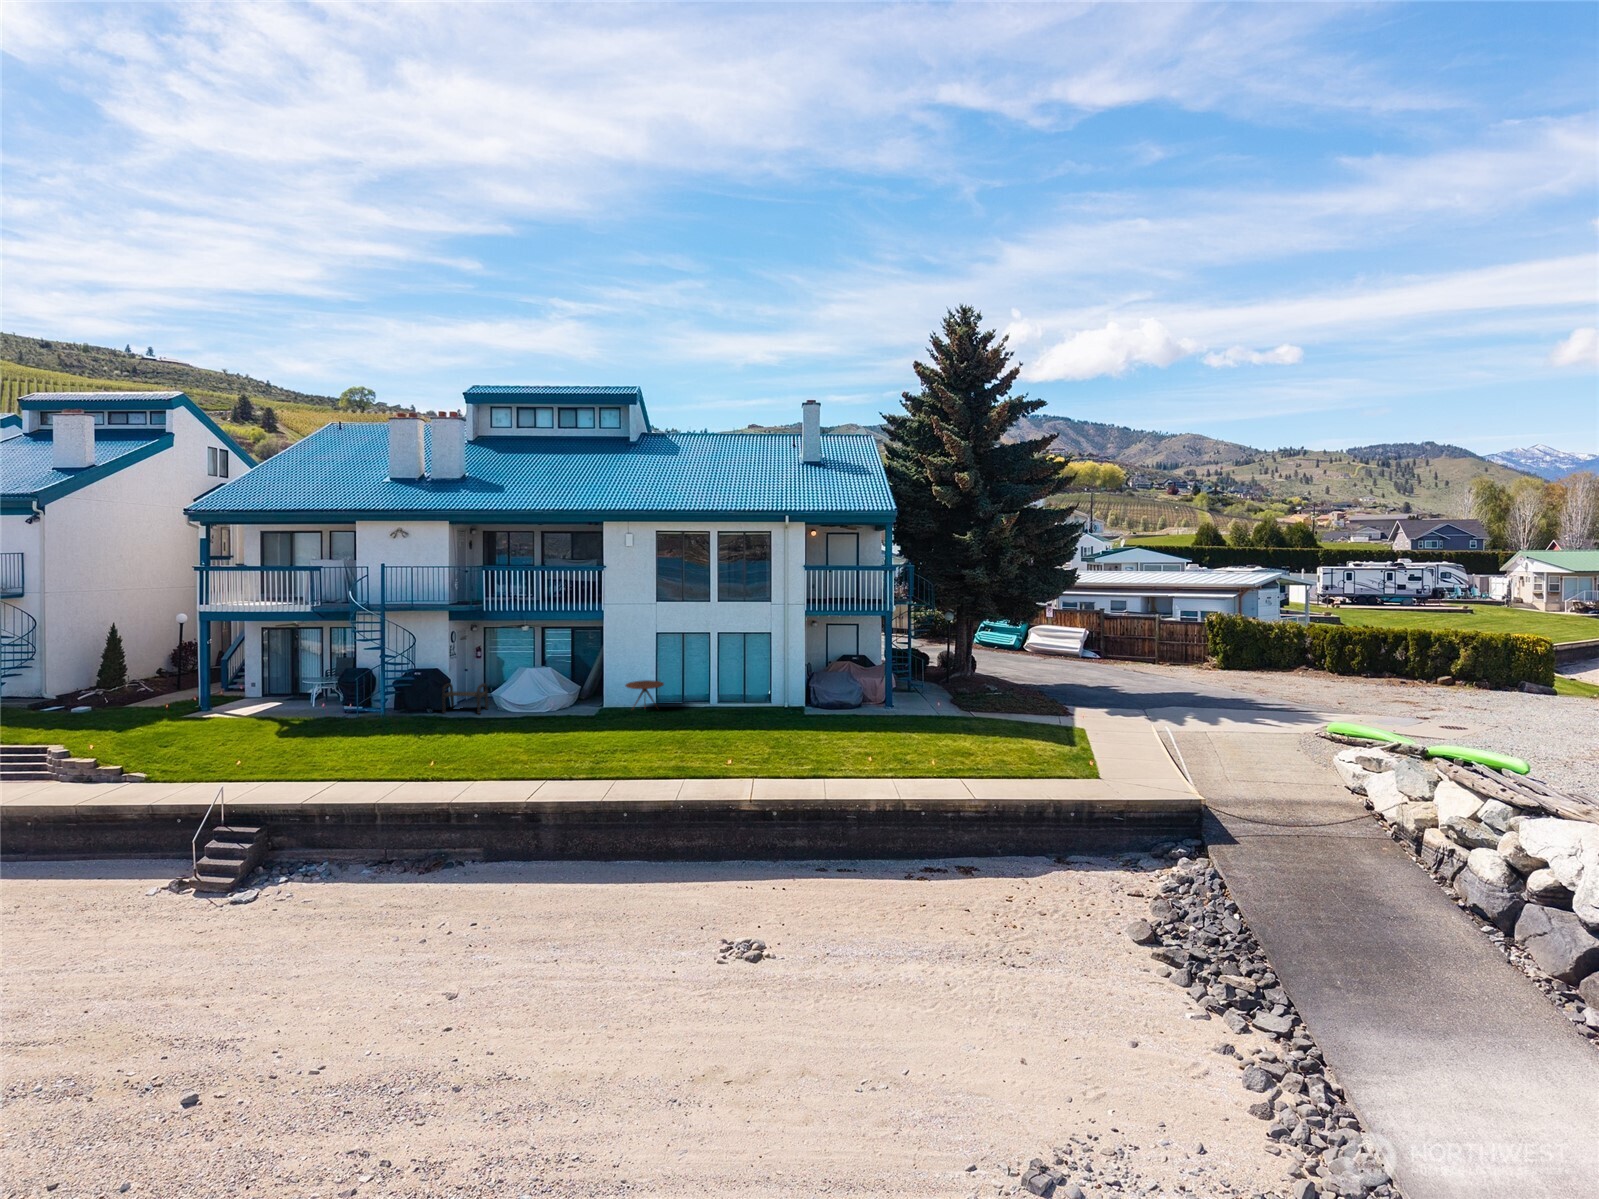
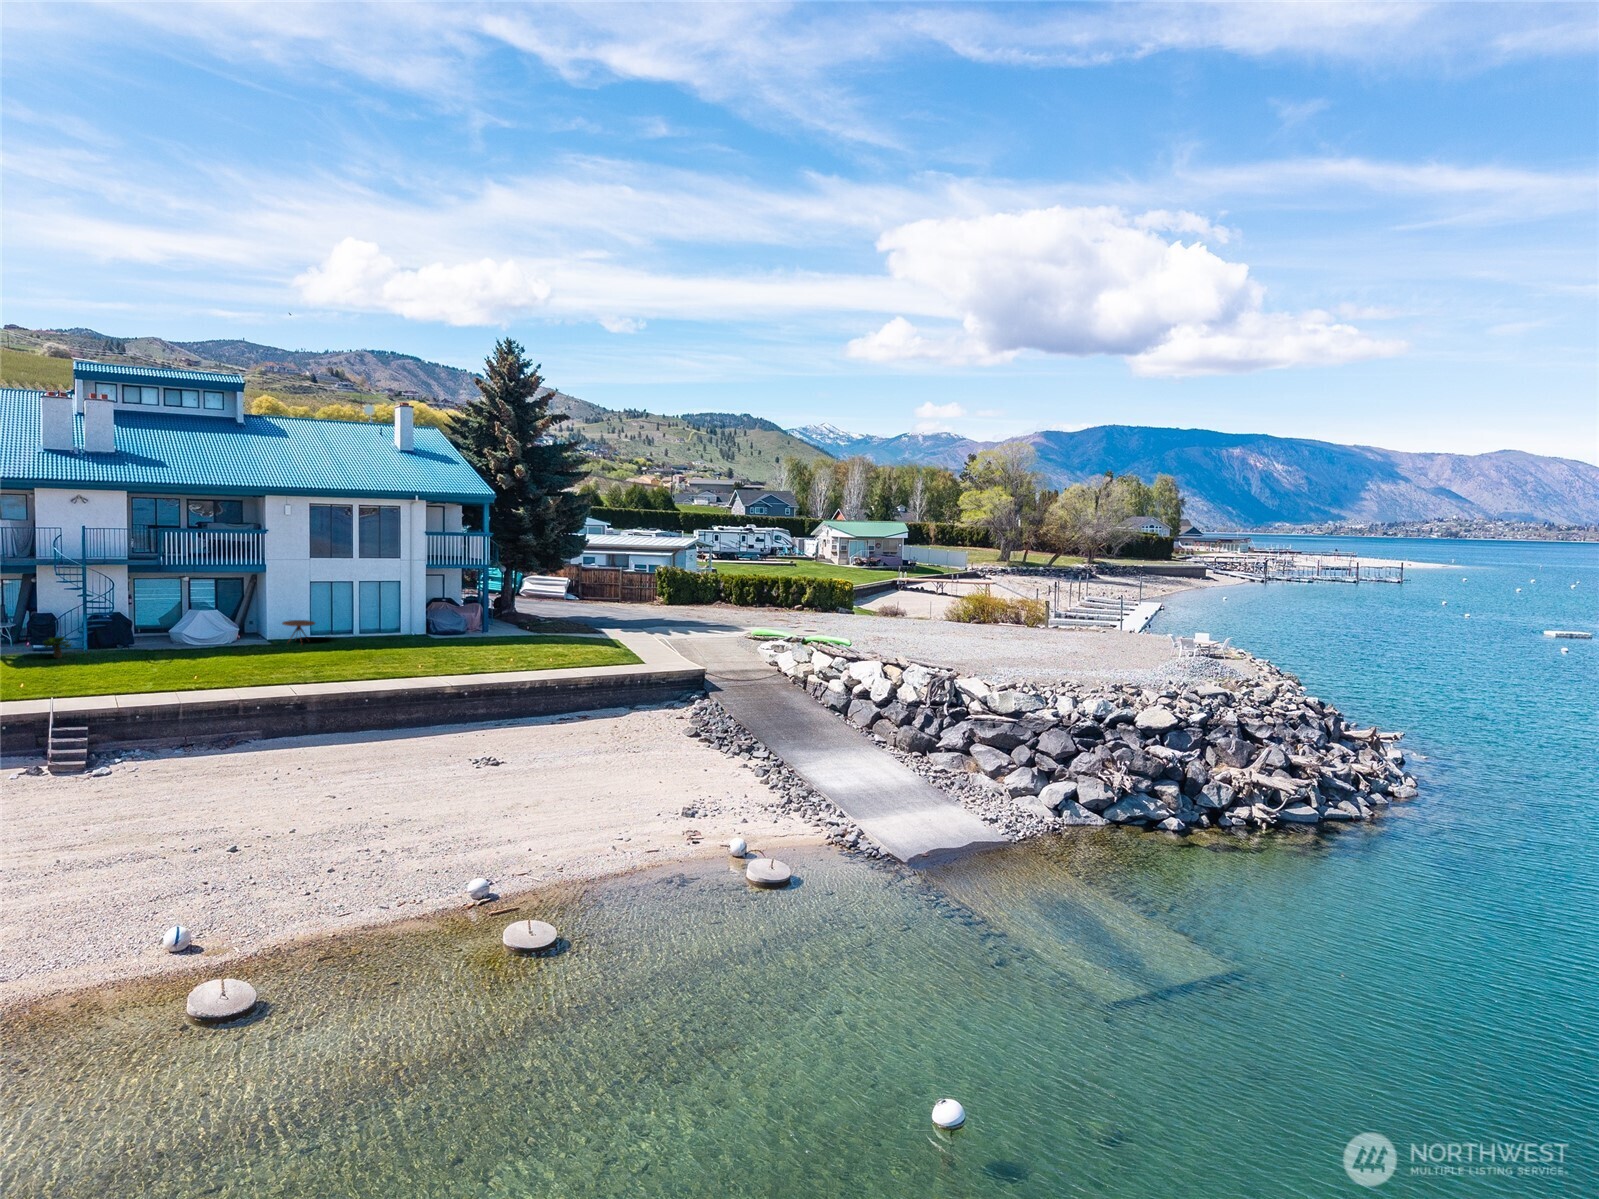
bench: present [442,683,488,714] -> none [112,626,153,653]
potted plant: none [368,691,401,717] -> present [44,636,71,658]

